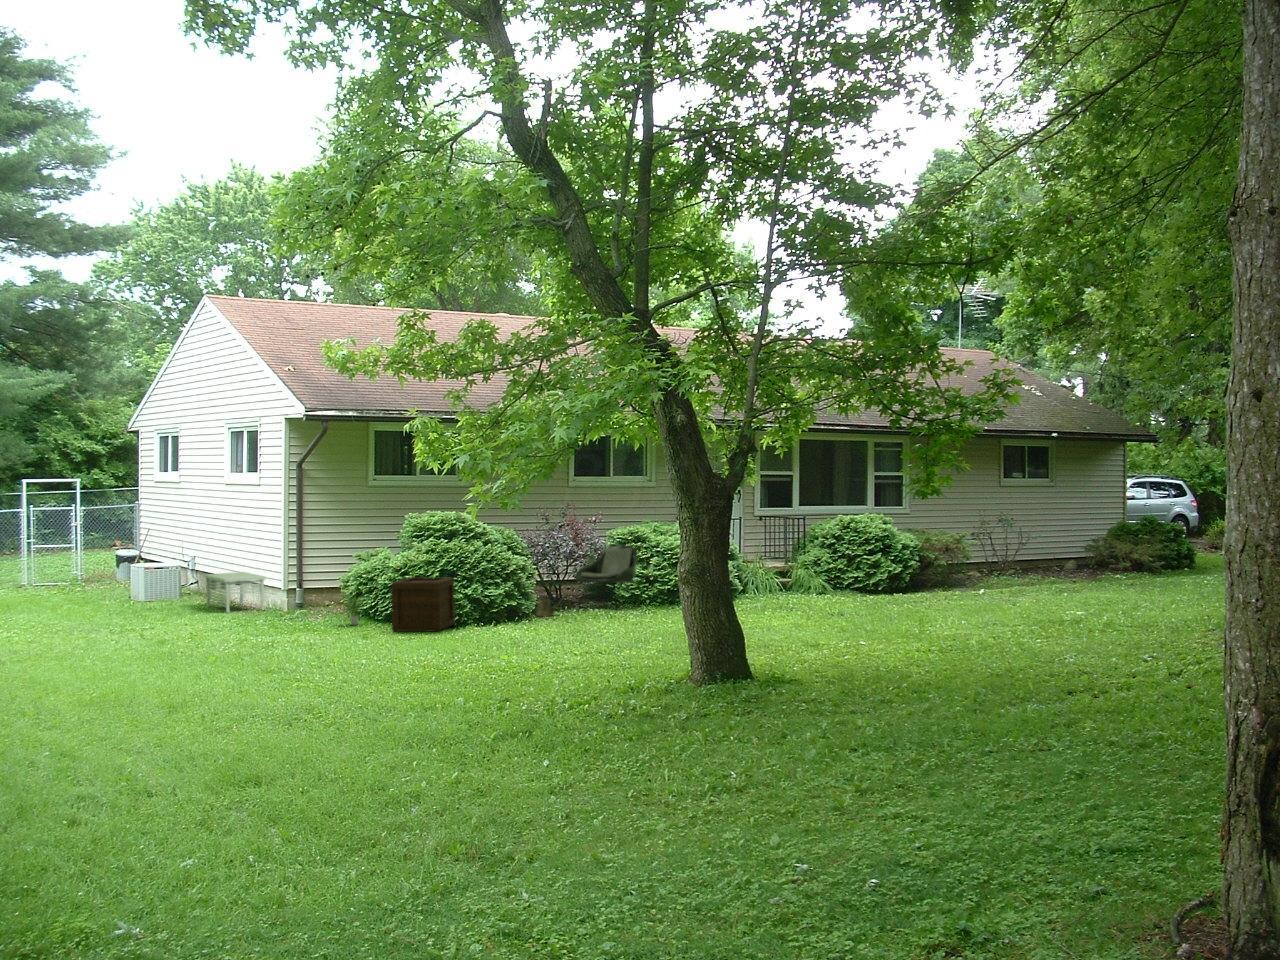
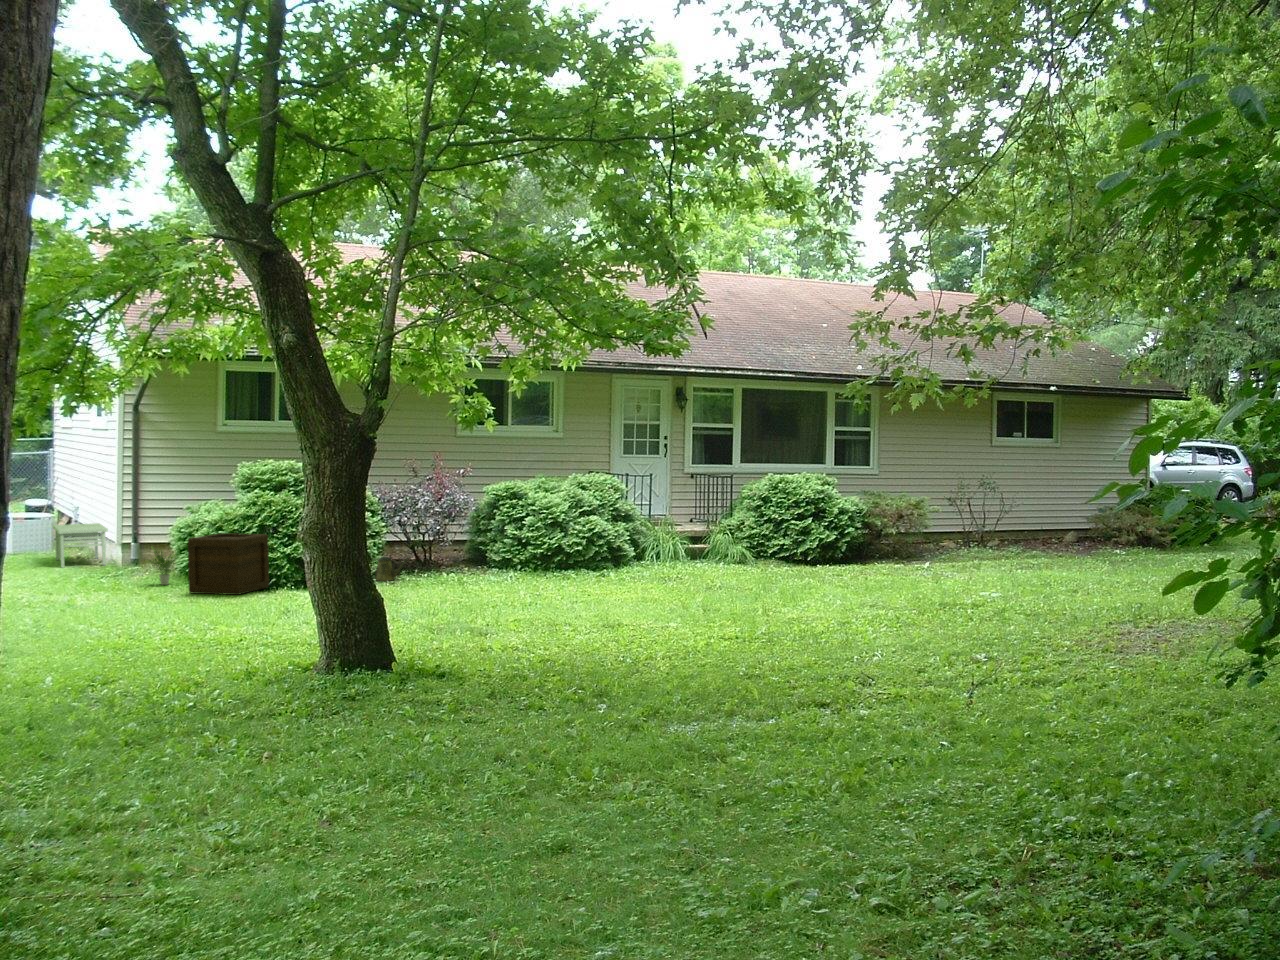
lounge chair: present [575,545,641,610] -> none [433,502,510,576]

